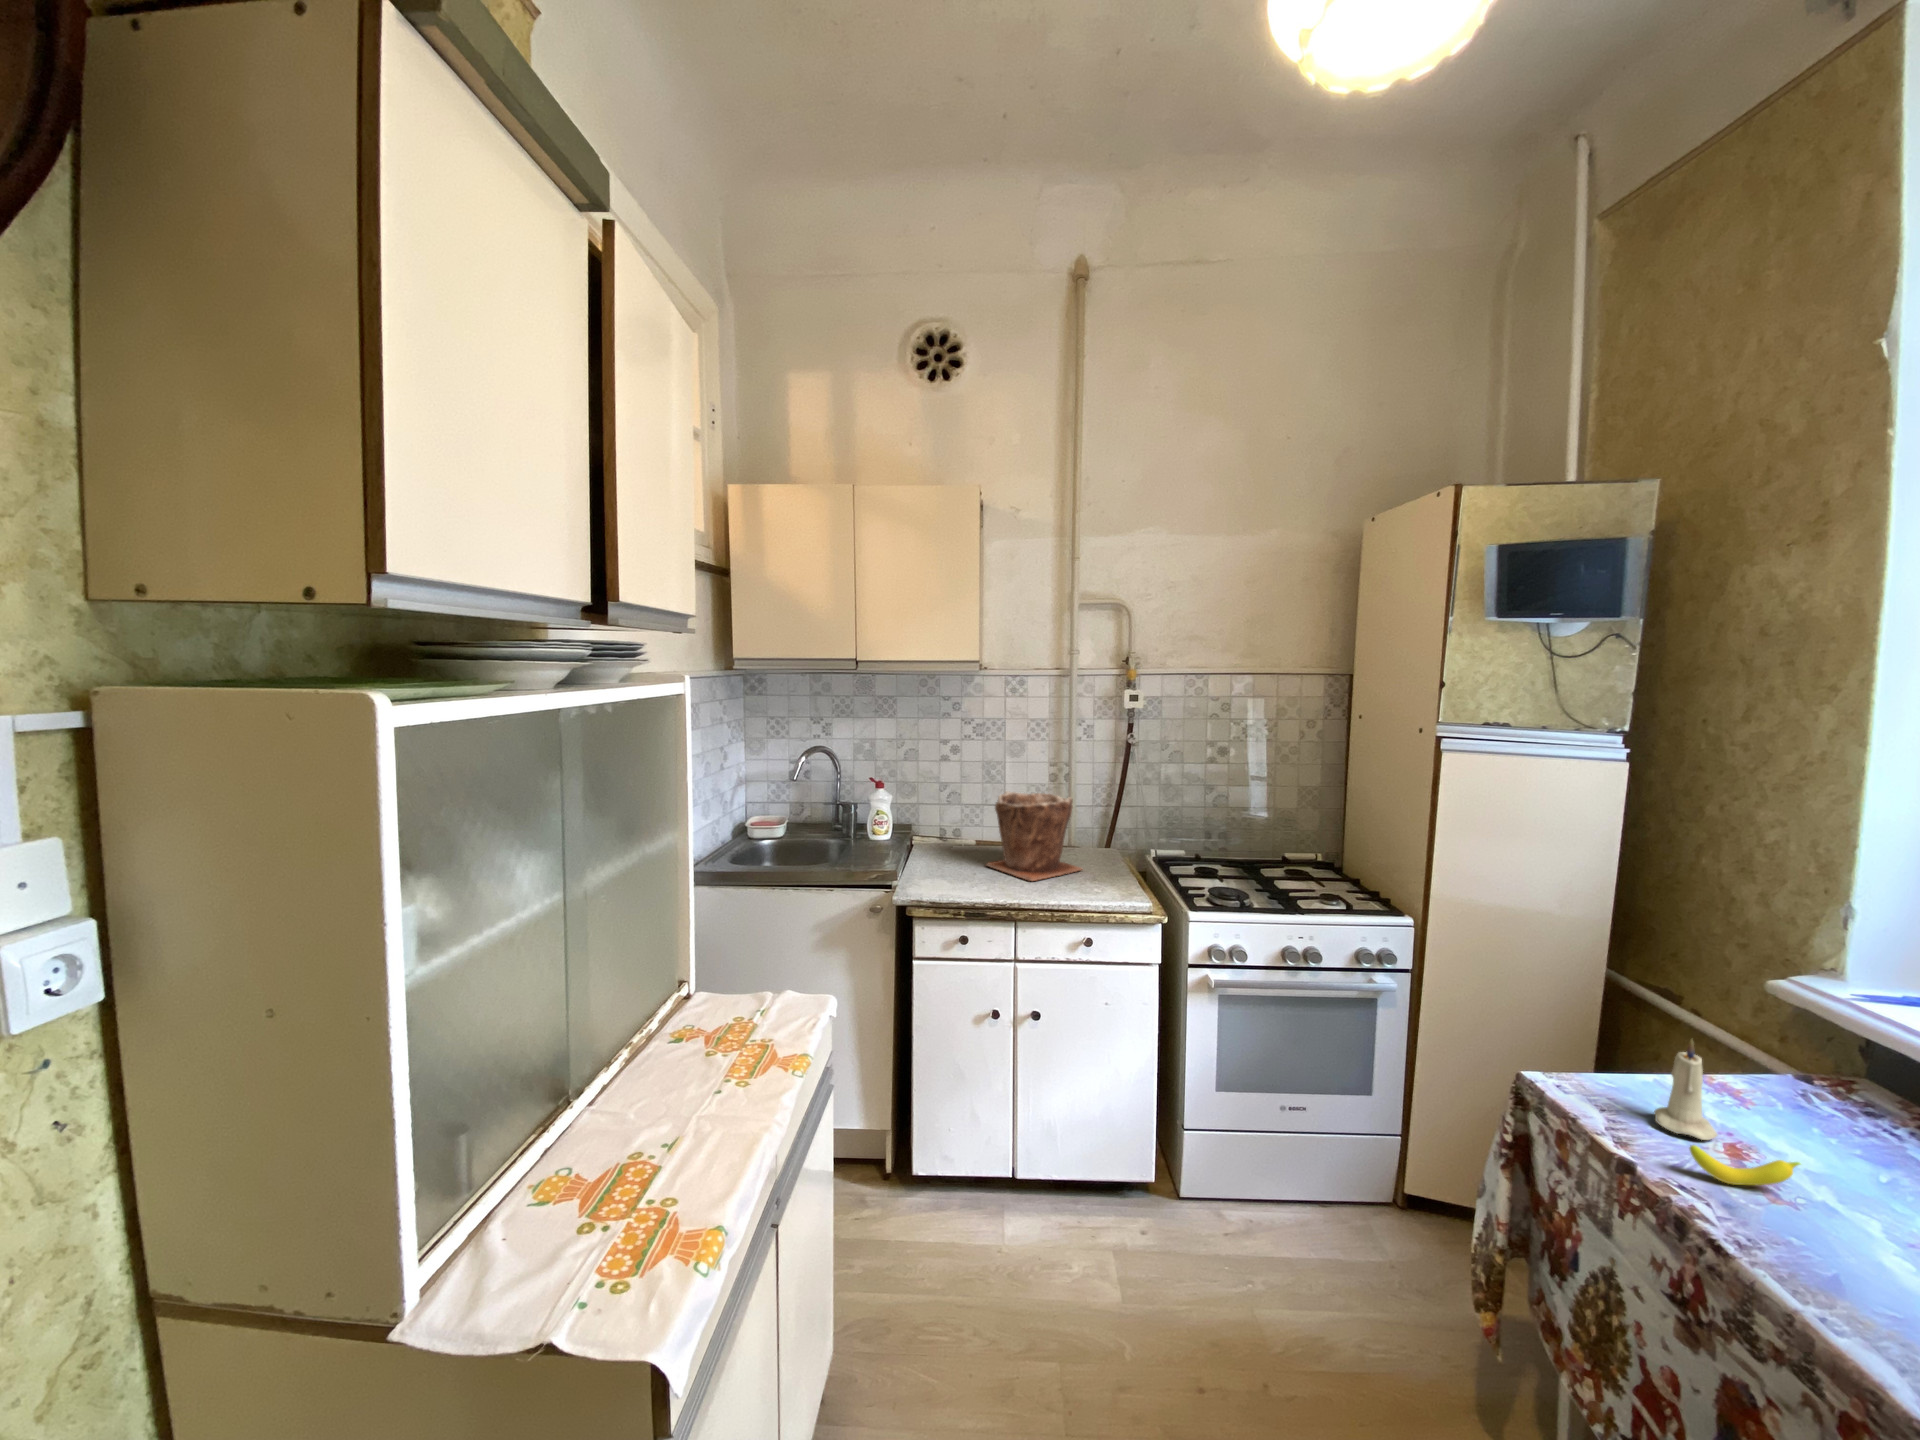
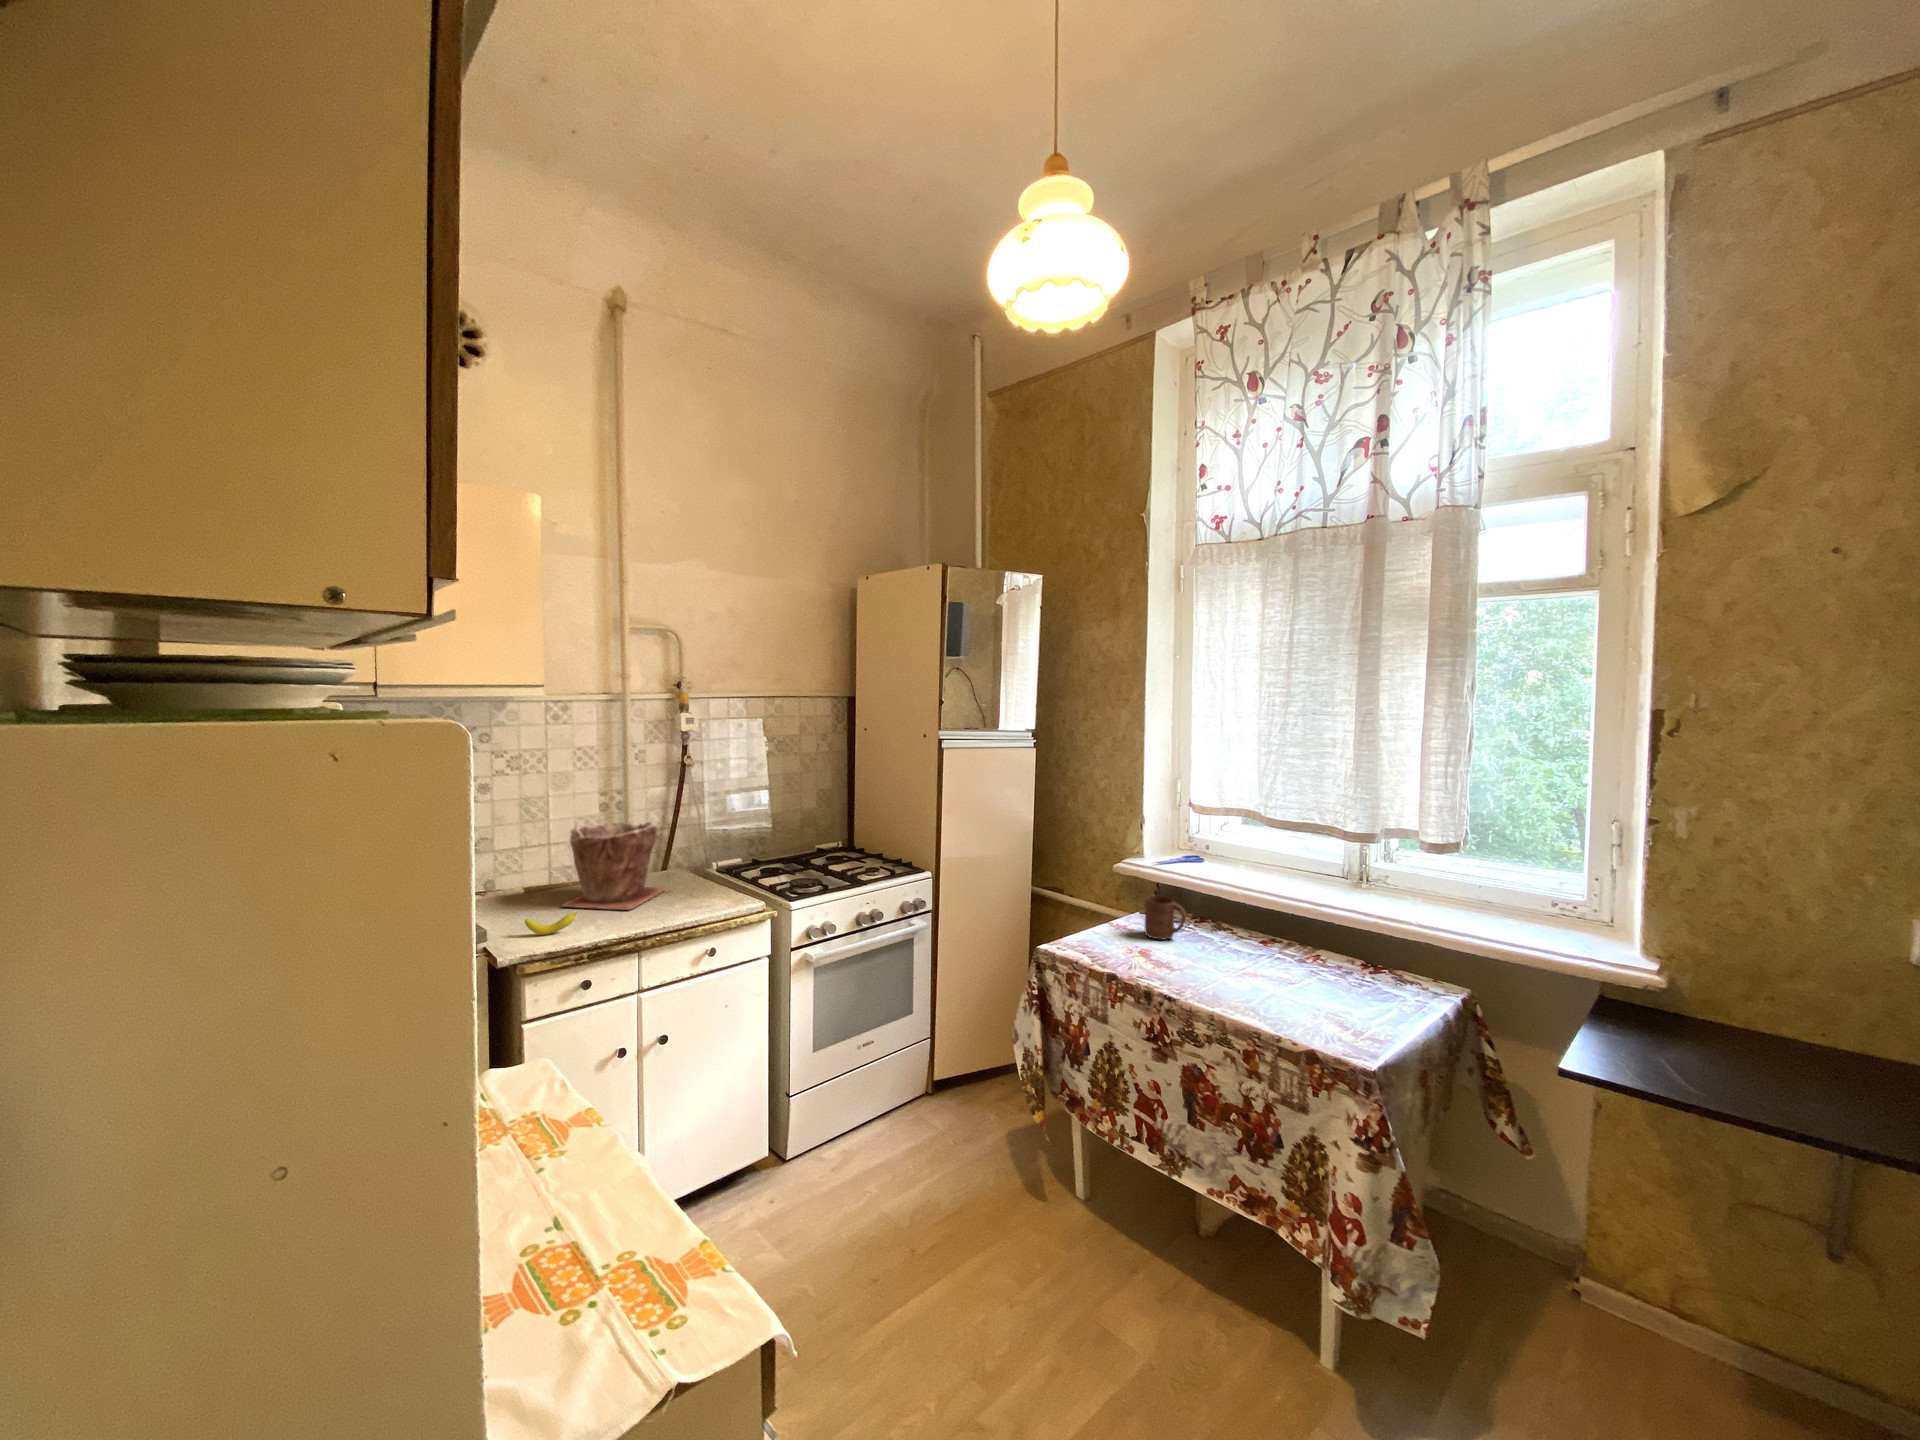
candle: present [1654,1039,1717,1140] -> none [1107,898,1136,954]
cup: none [1773,1056,1880,1149] -> present [1144,896,1186,940]
fruit: present [1690,1145,1800,1185] -> present [525,912,579,935]

